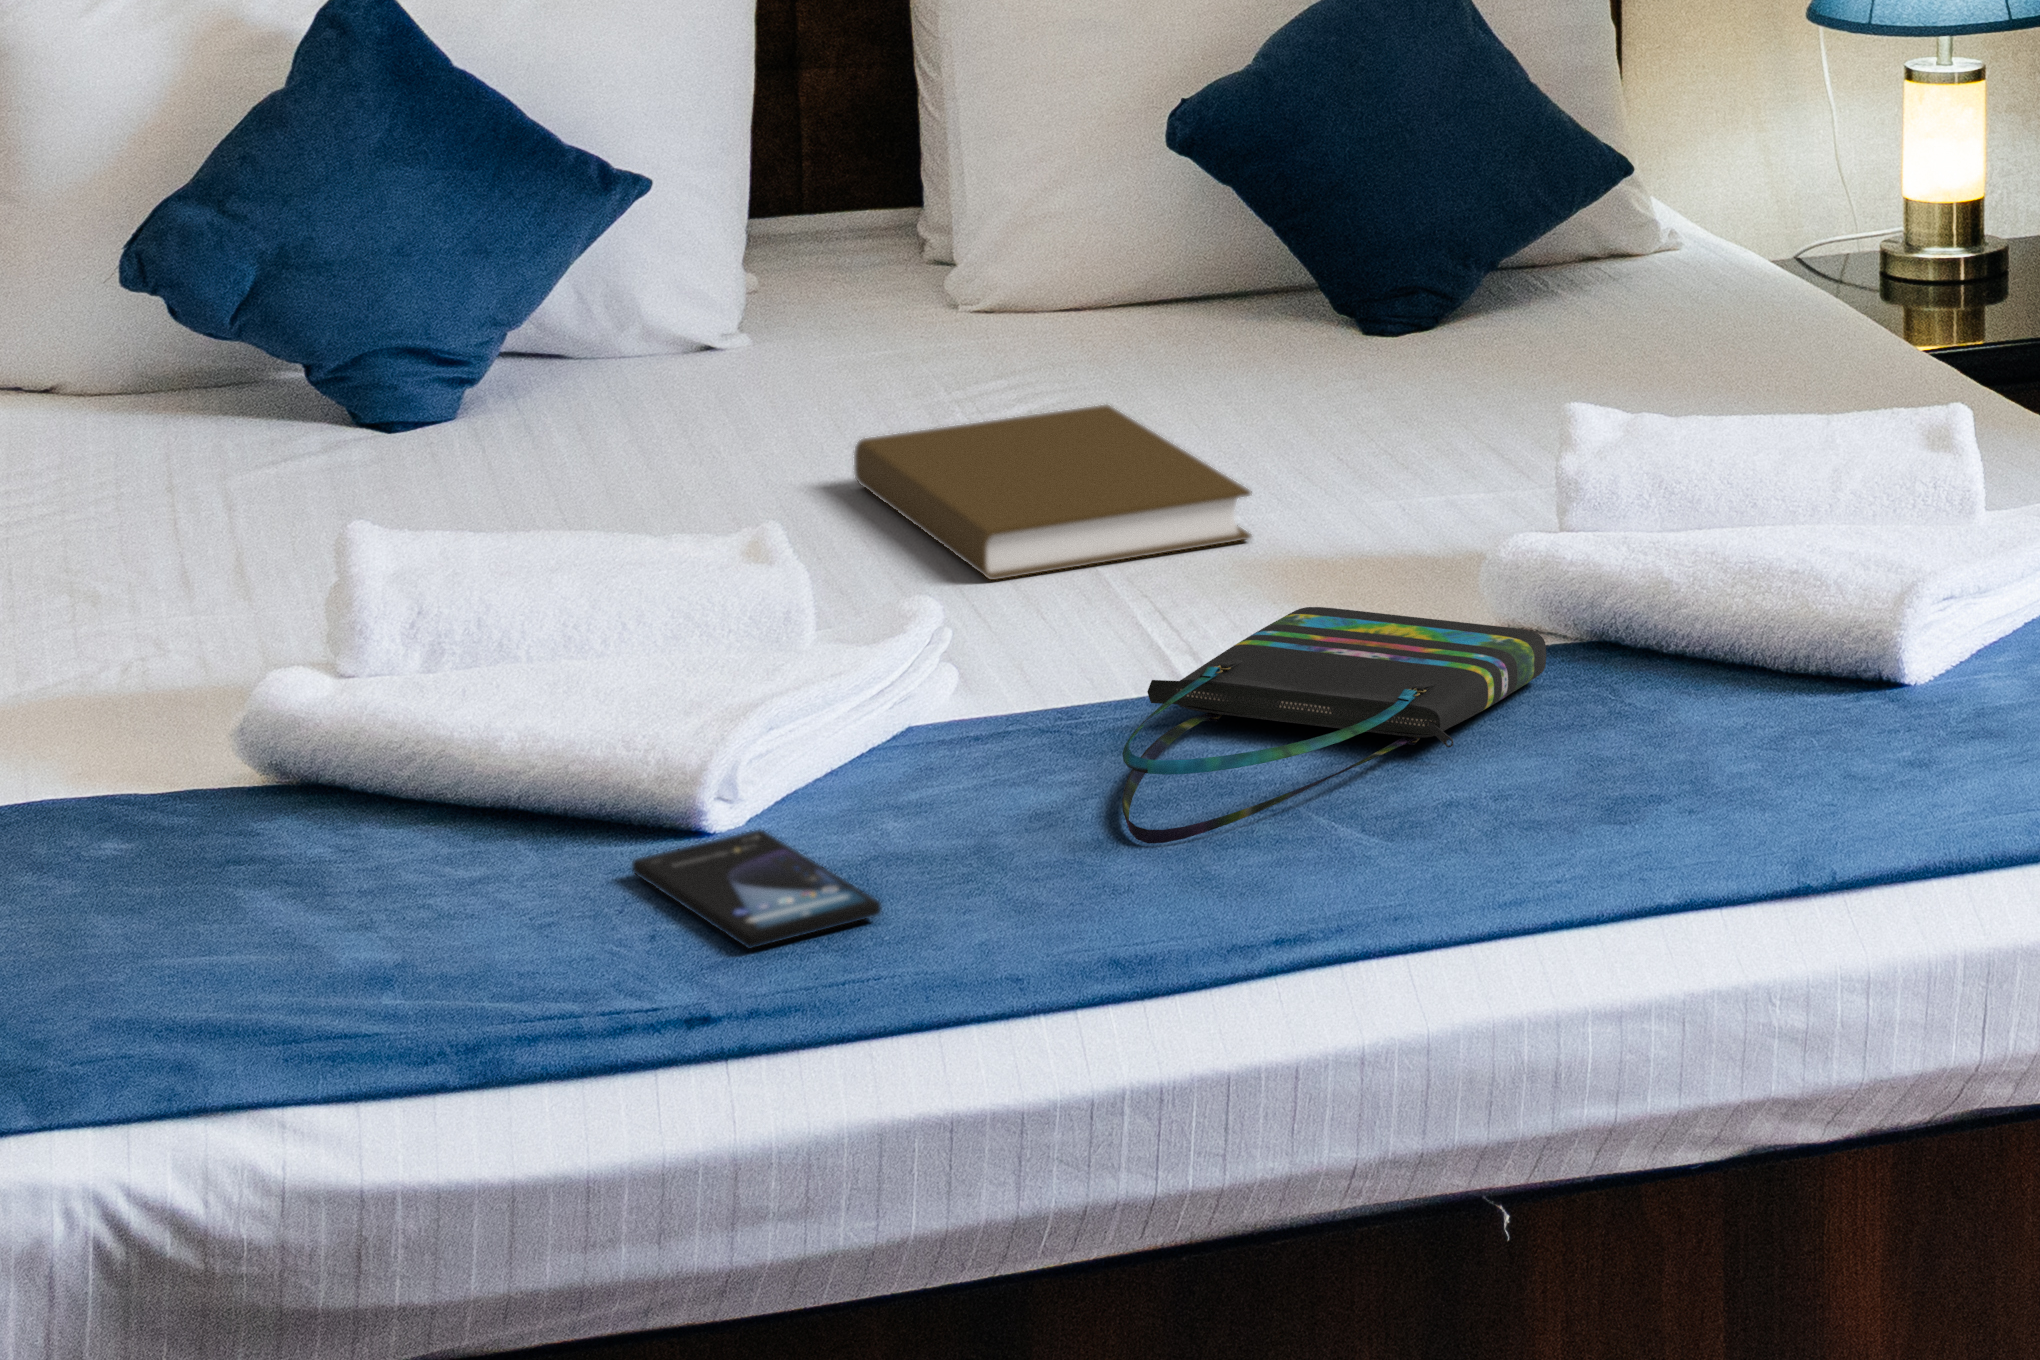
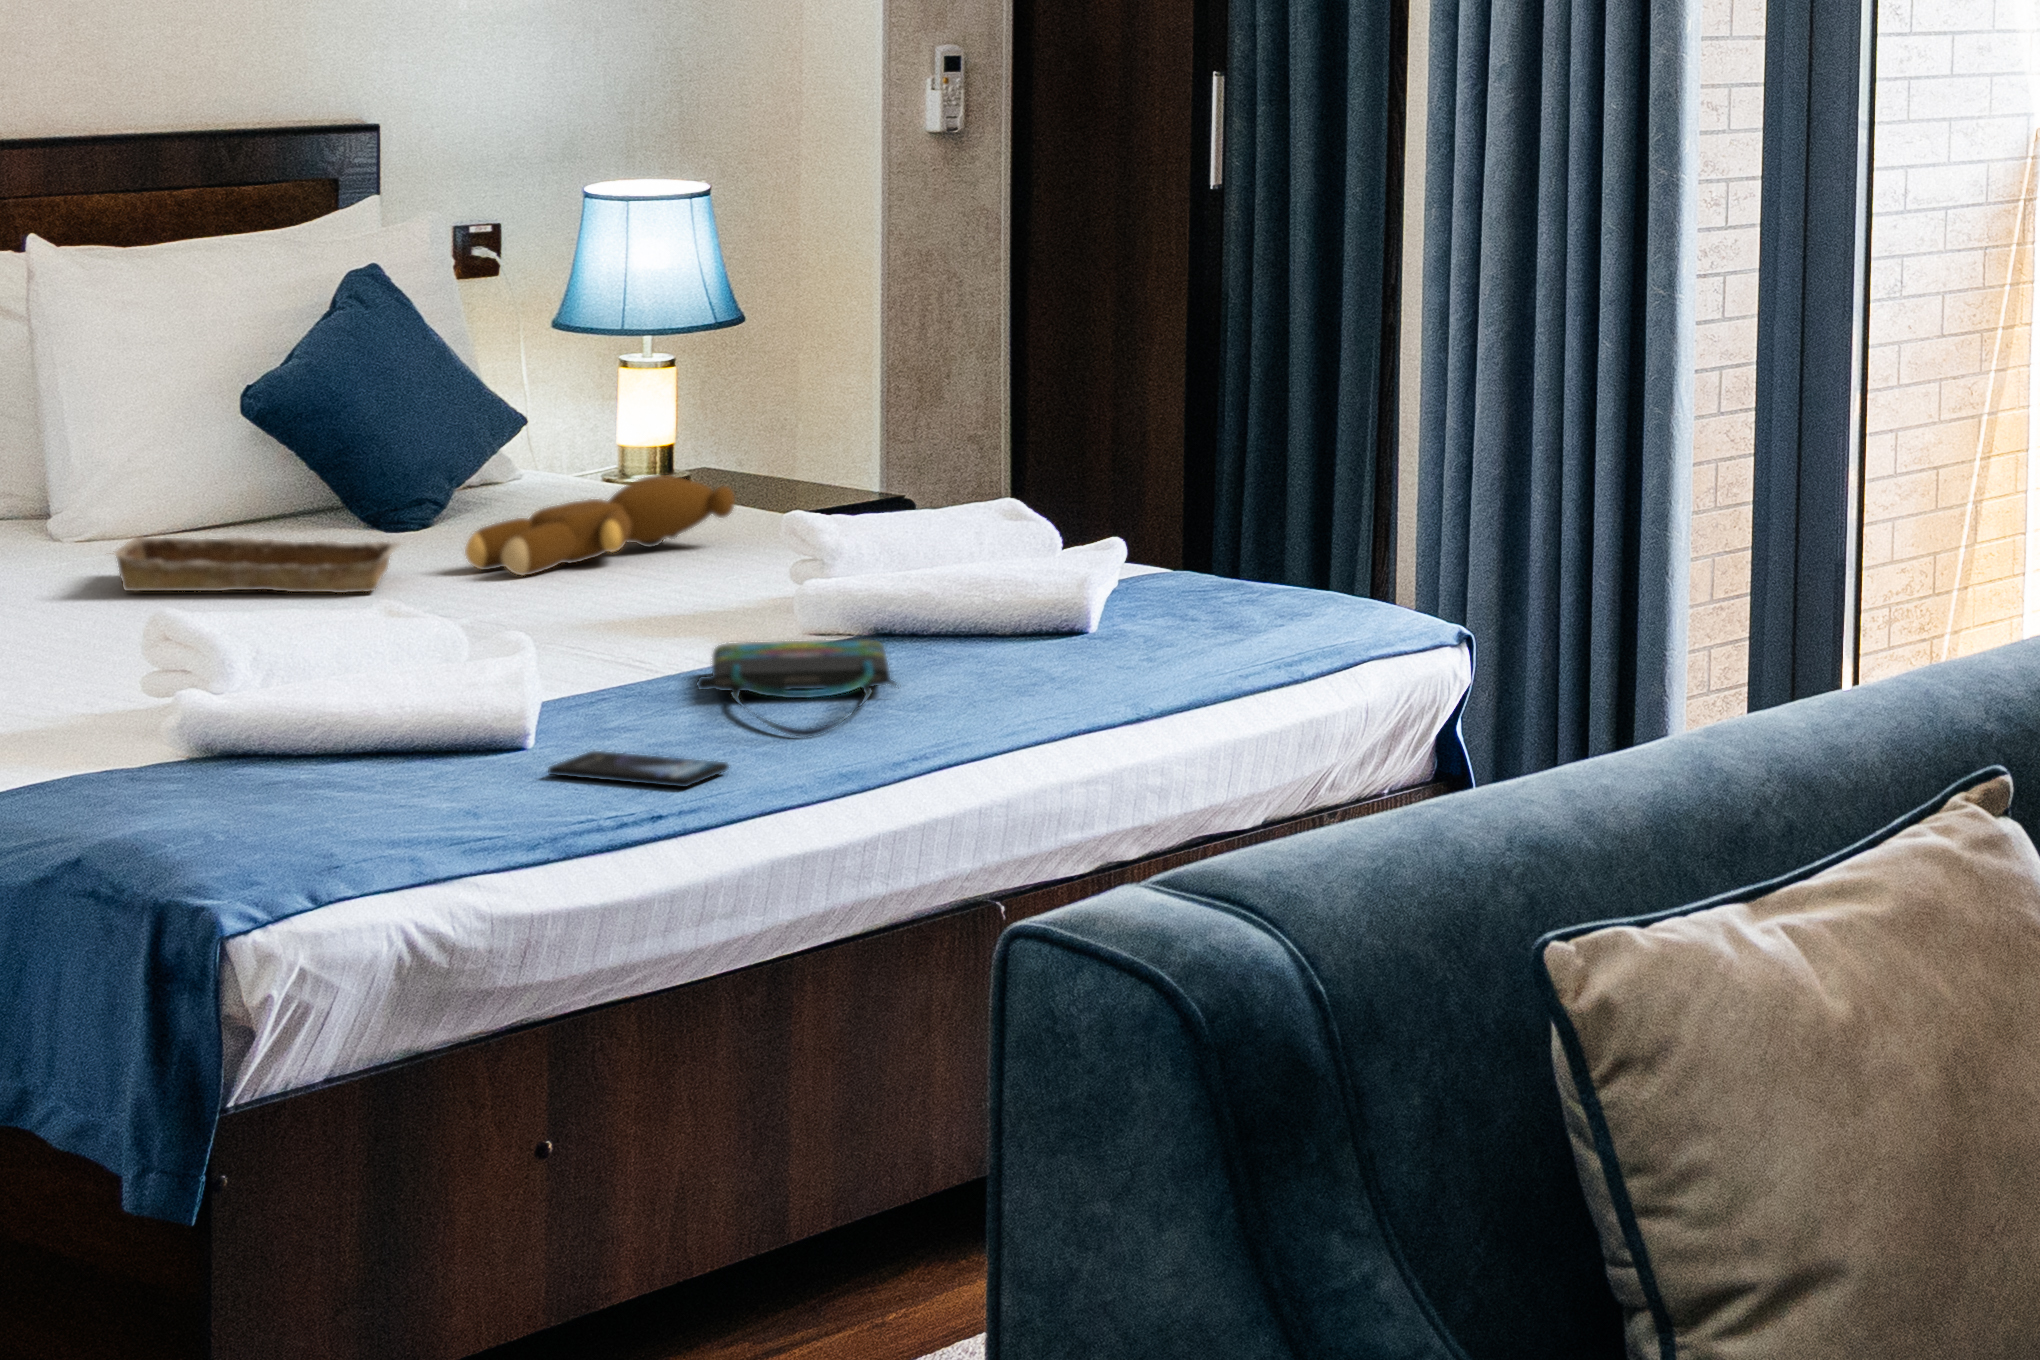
teddy bear: none [1362,246,1806,396] -> present [465,475,735,576]
tray: none [865,277,1292,405] -> present [115,536,403,593]
book: present [854,405,1251,580] -> none [251,583,574,666]

